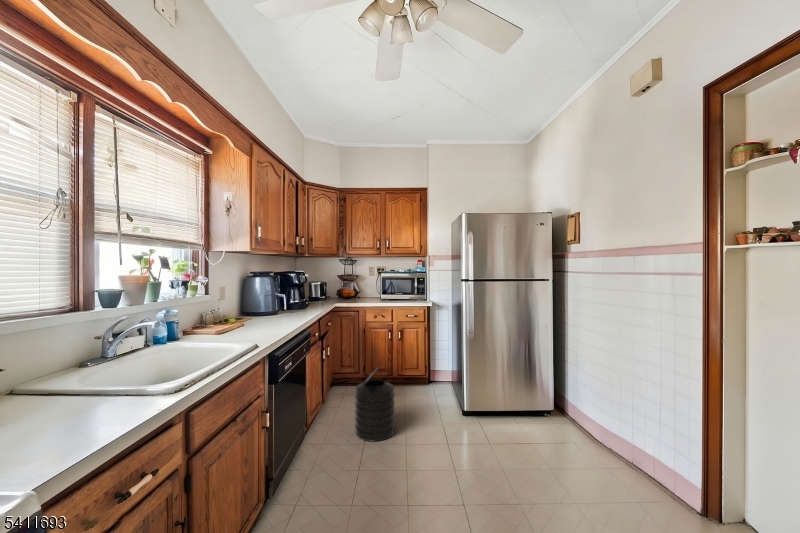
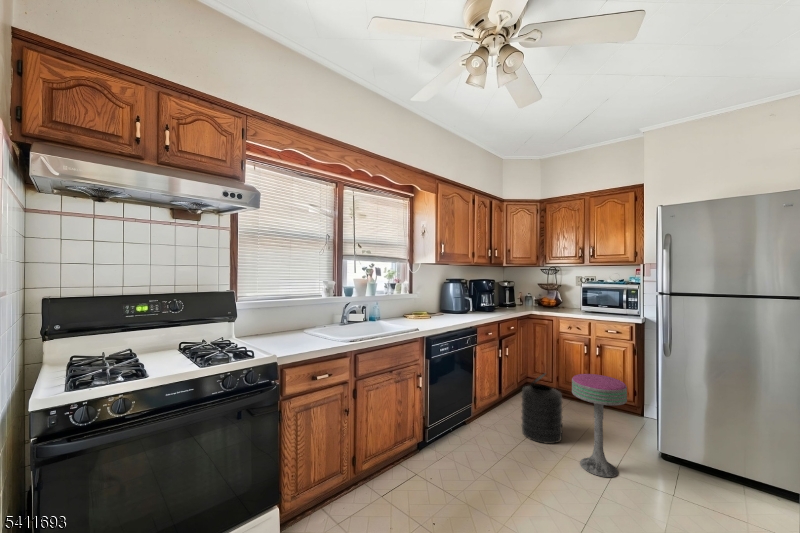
bar stool: none [414,359,459,454] -> present [572,374,627,477]

